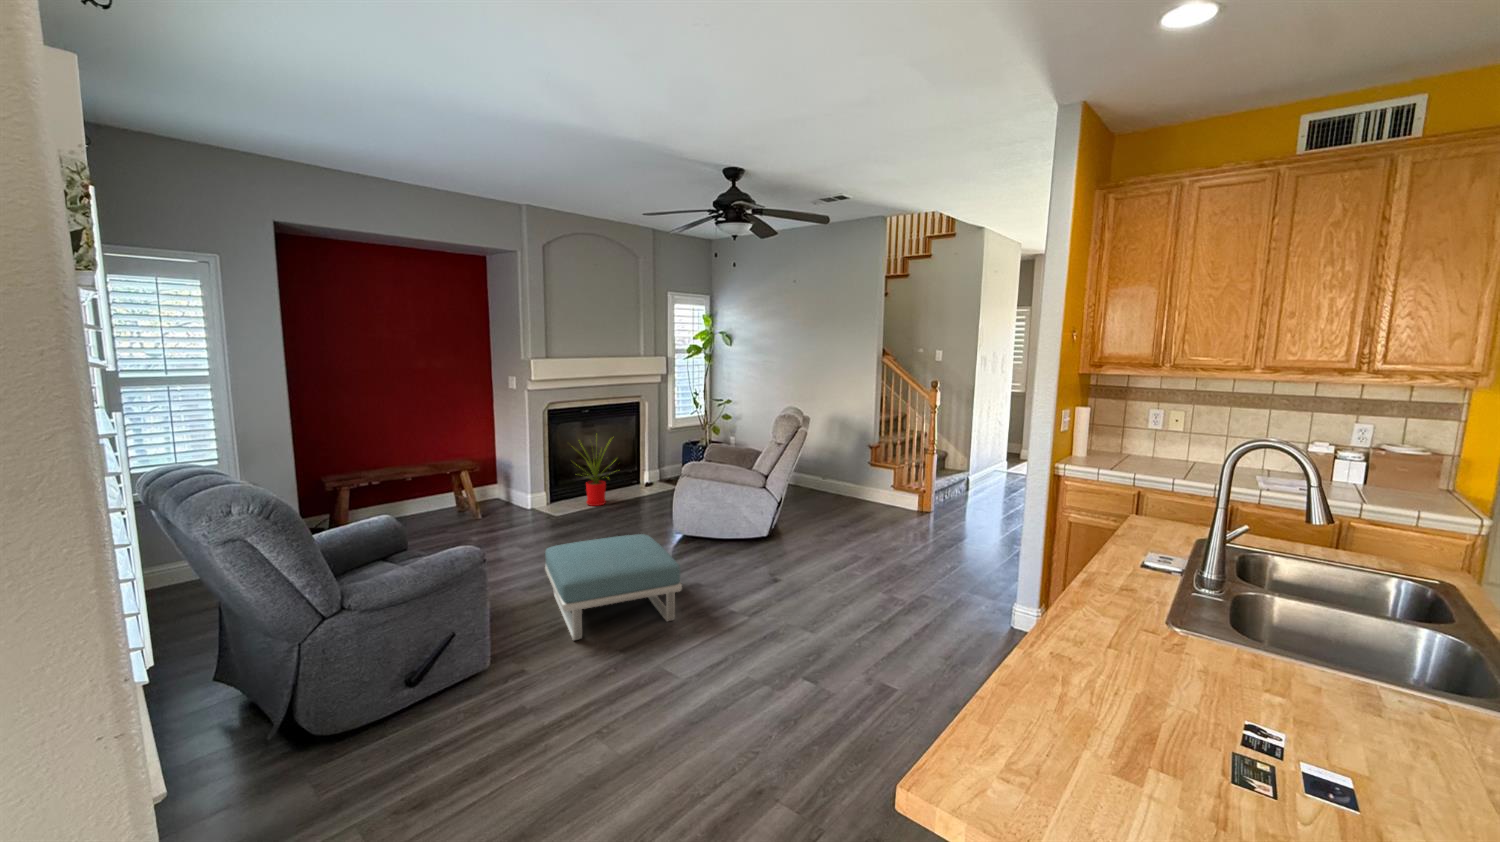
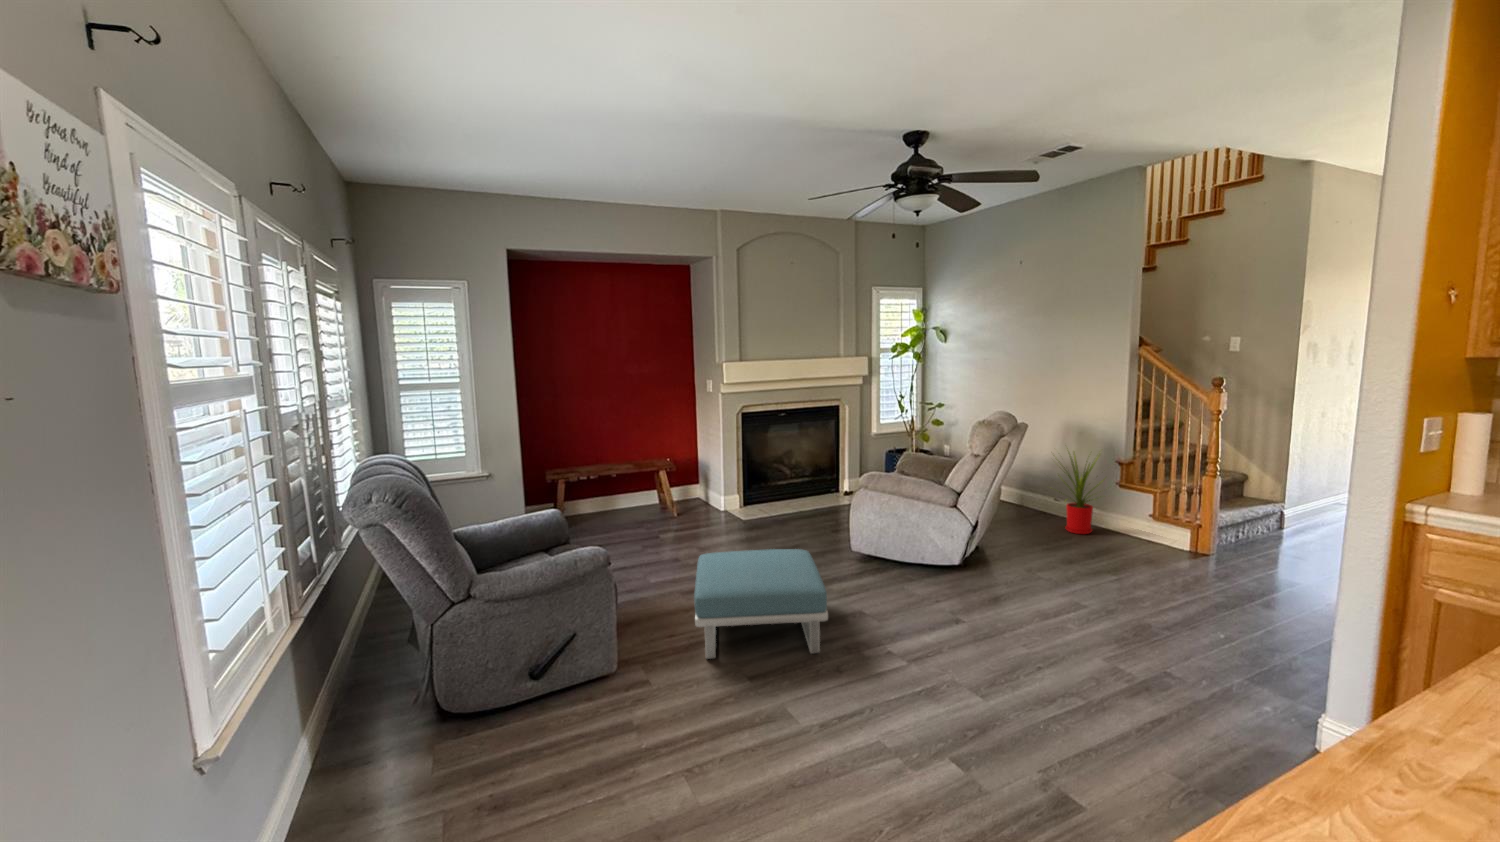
house plant: present [582,445,613,506] -> present [1058,453,1098,534]

